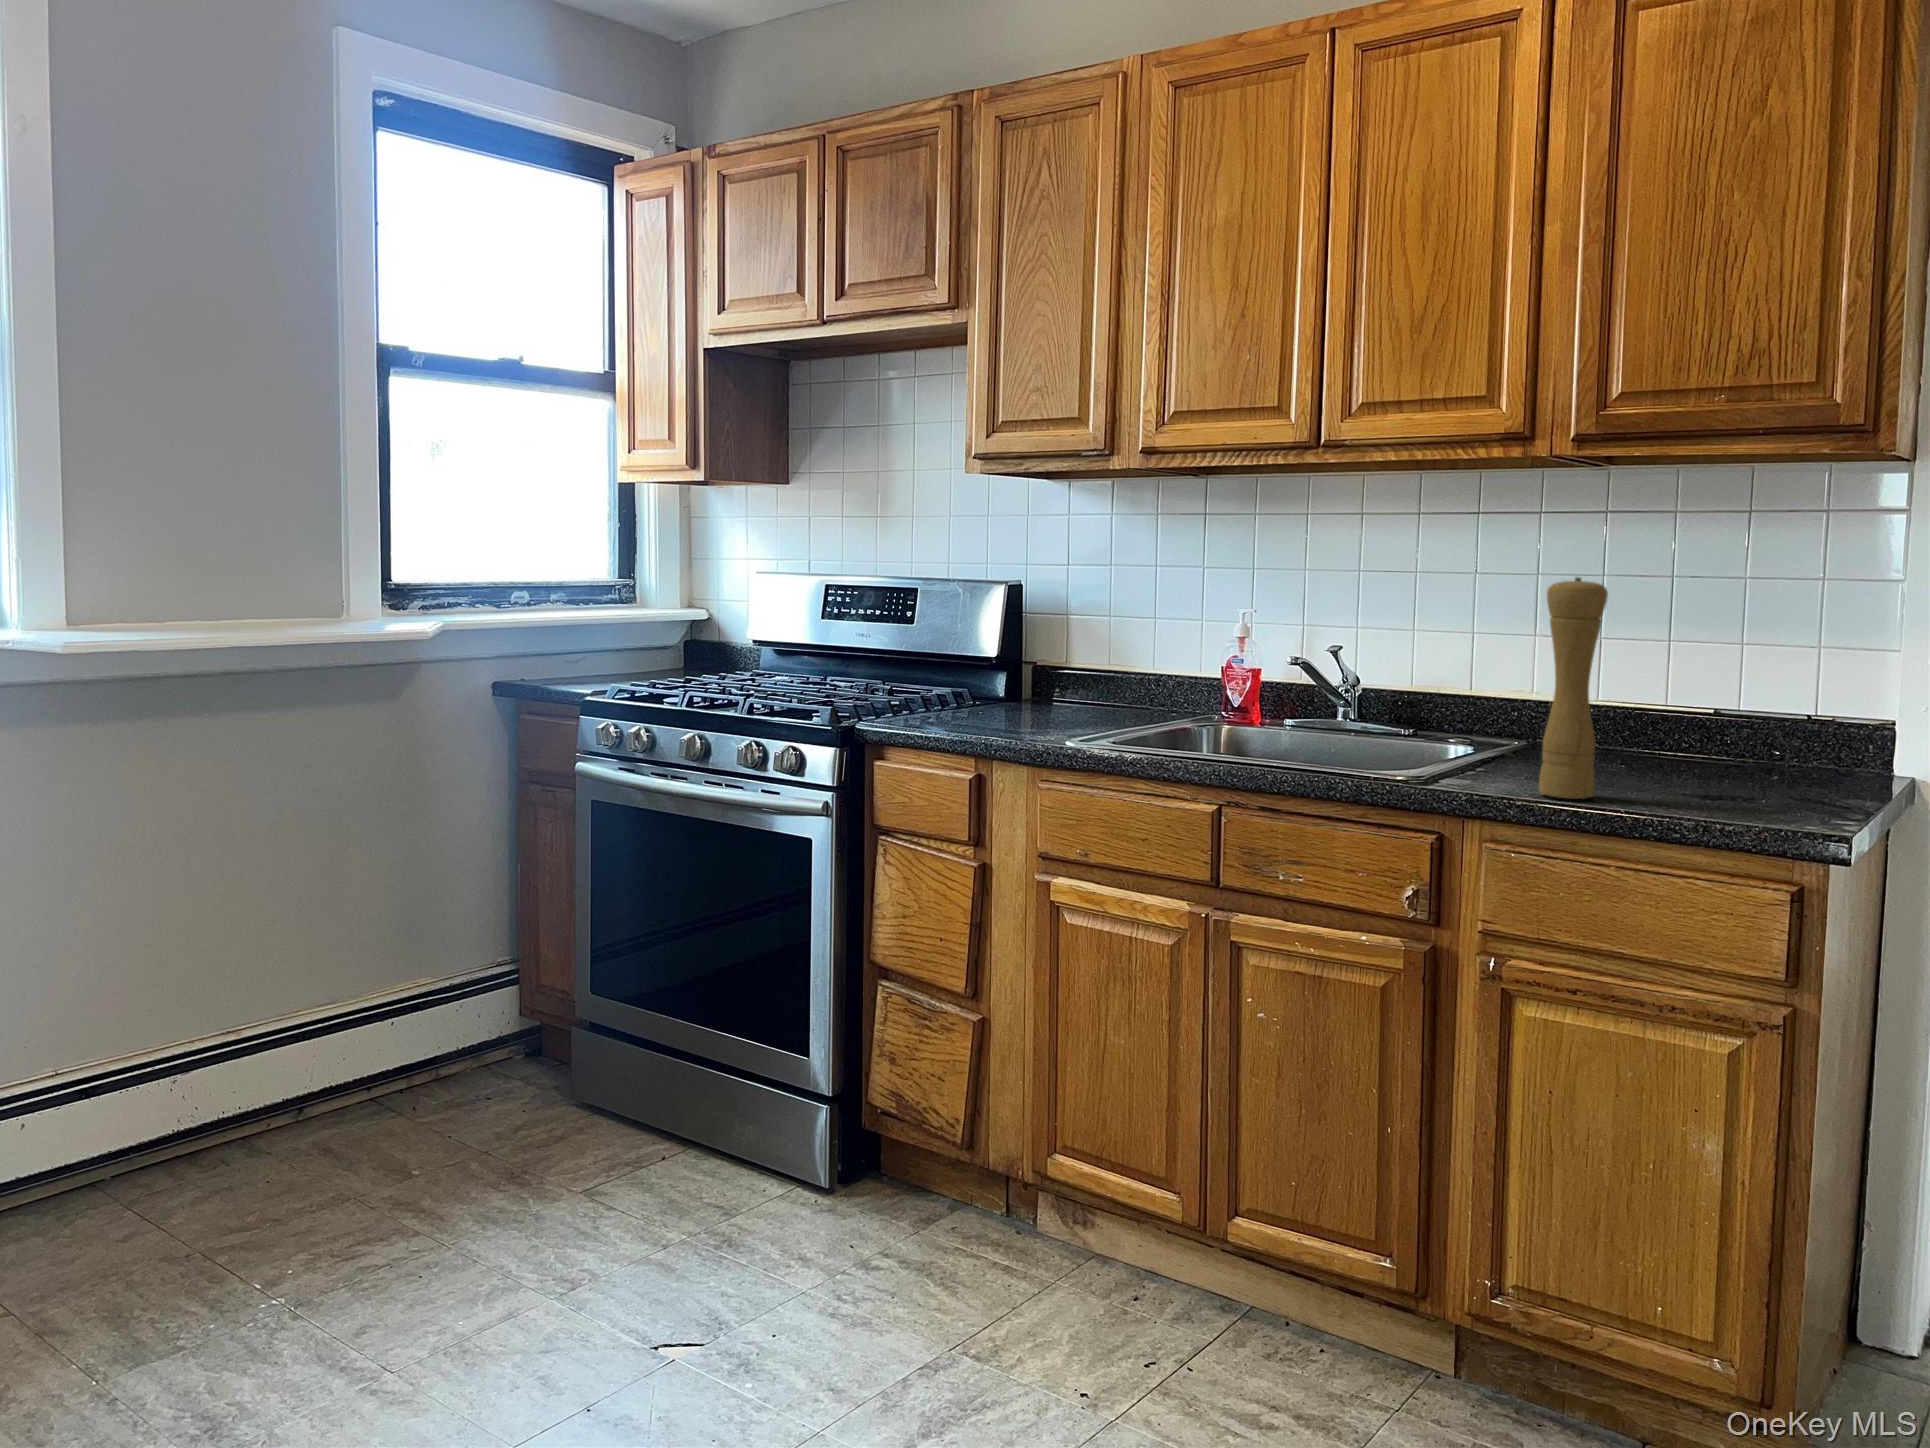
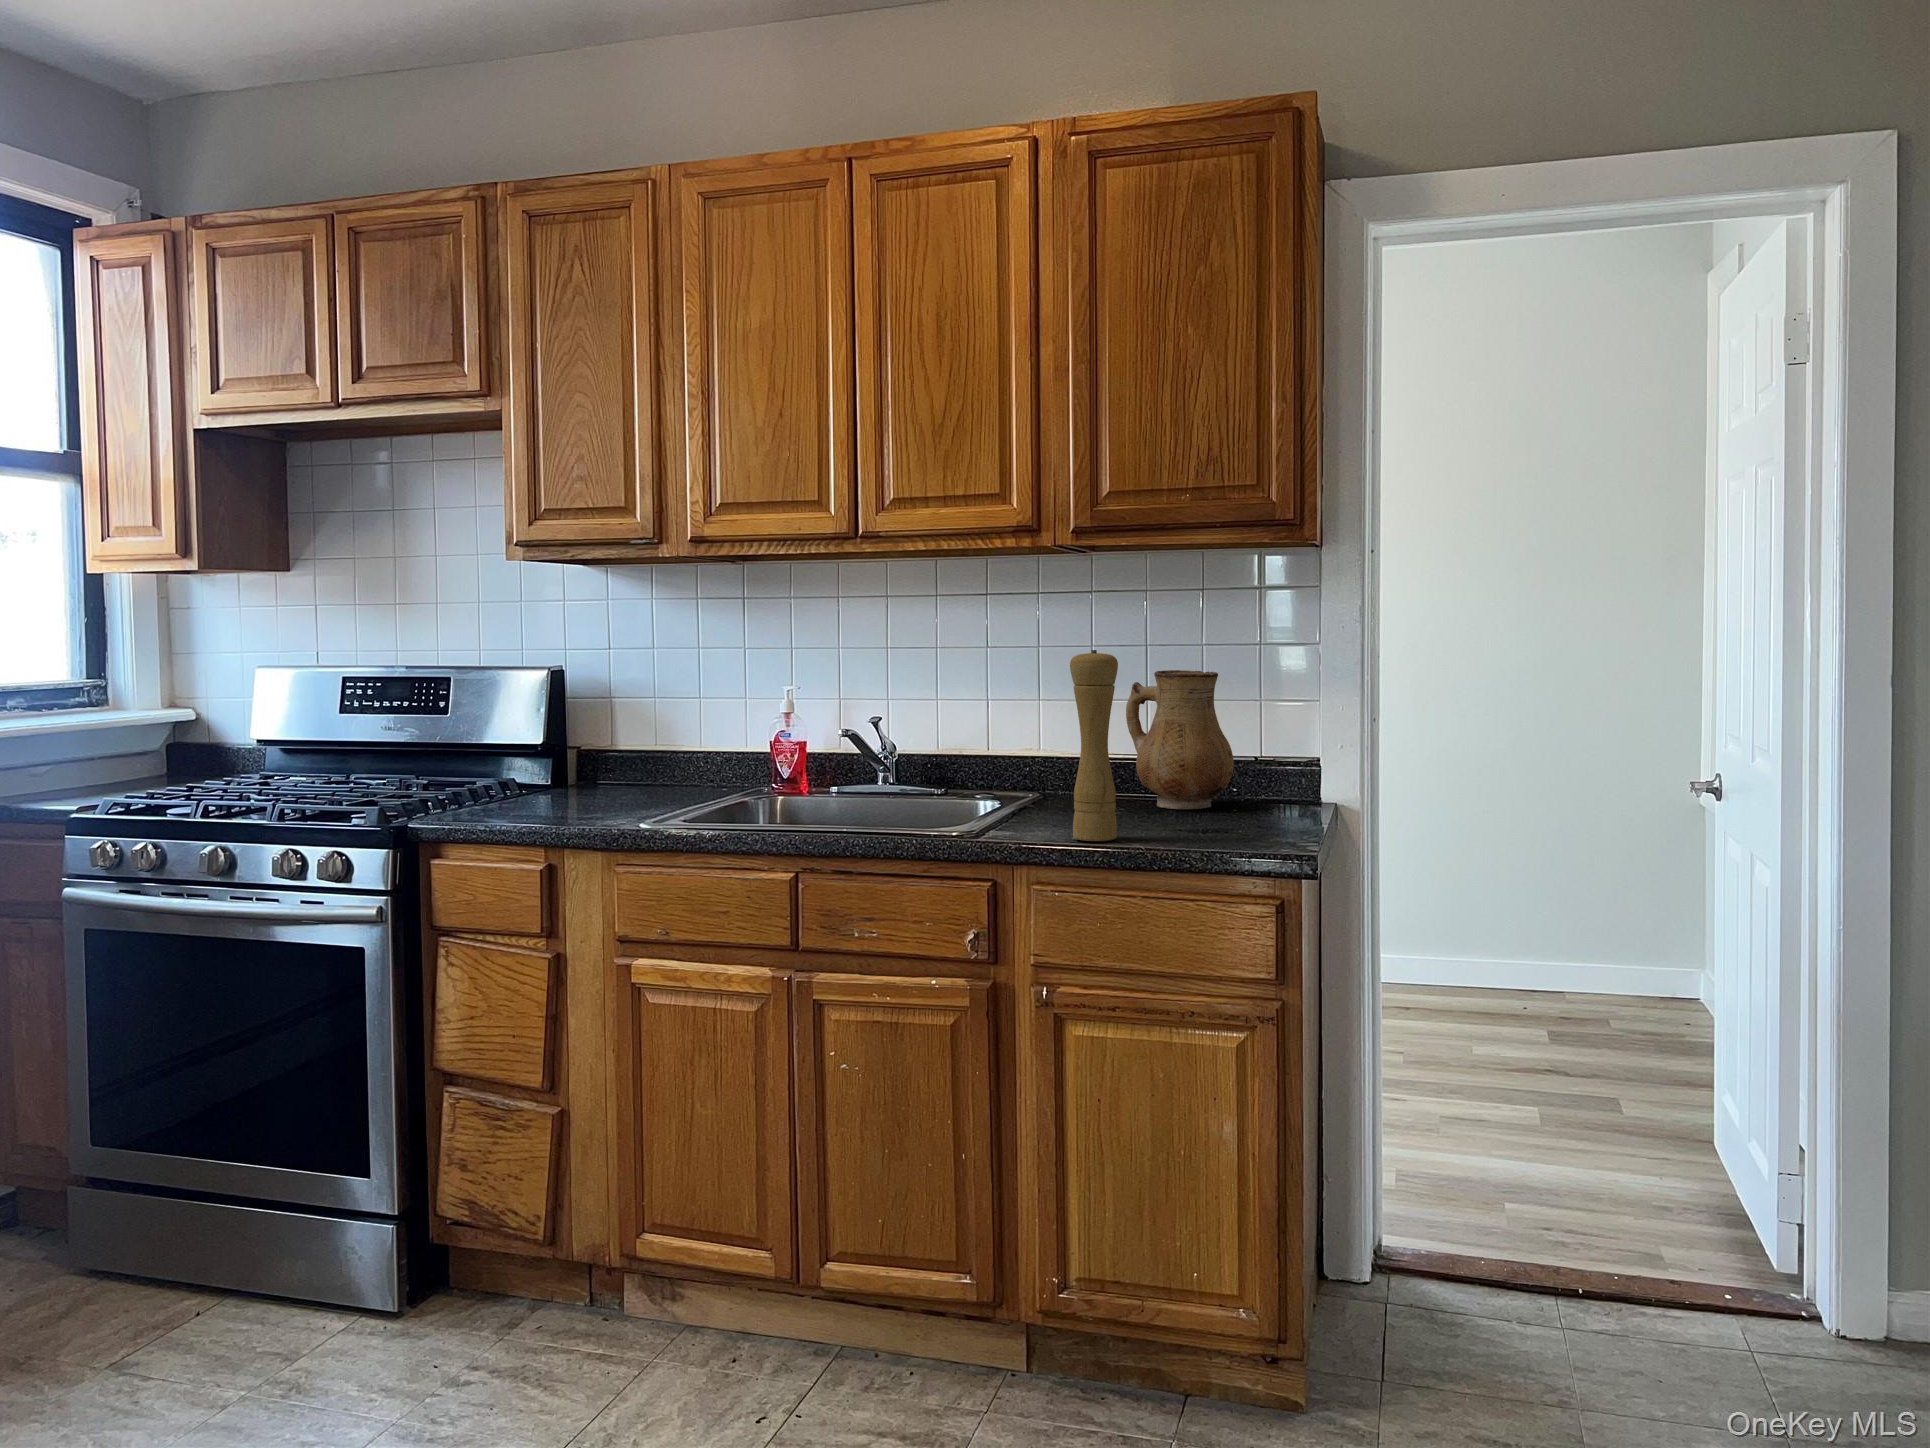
ceramic pitcher: none [1634,607,1771,772] -> present [1126,670,1234,809]

